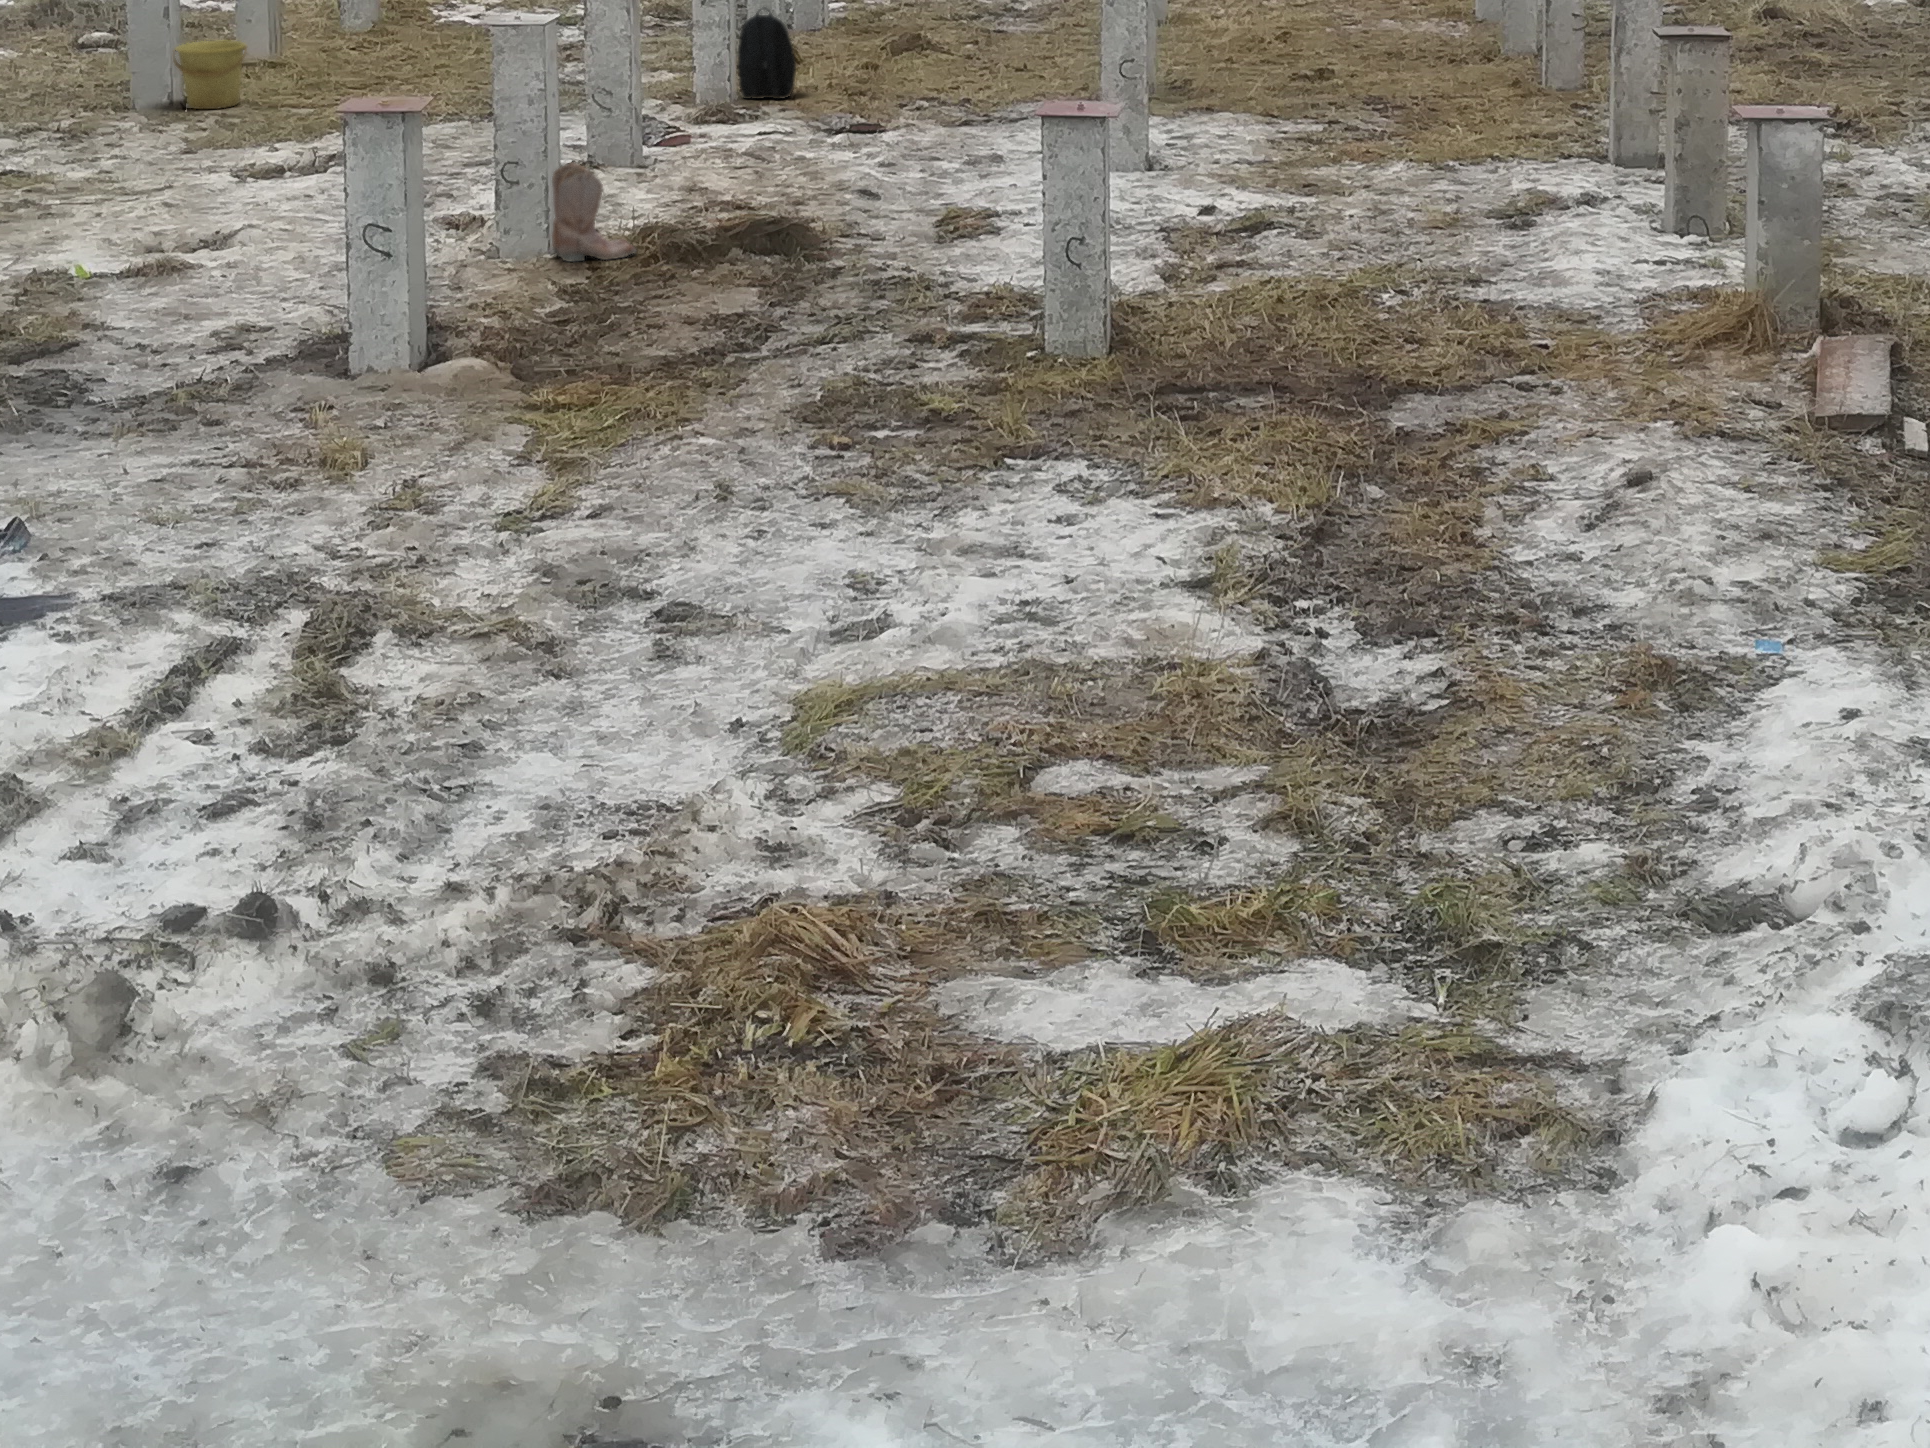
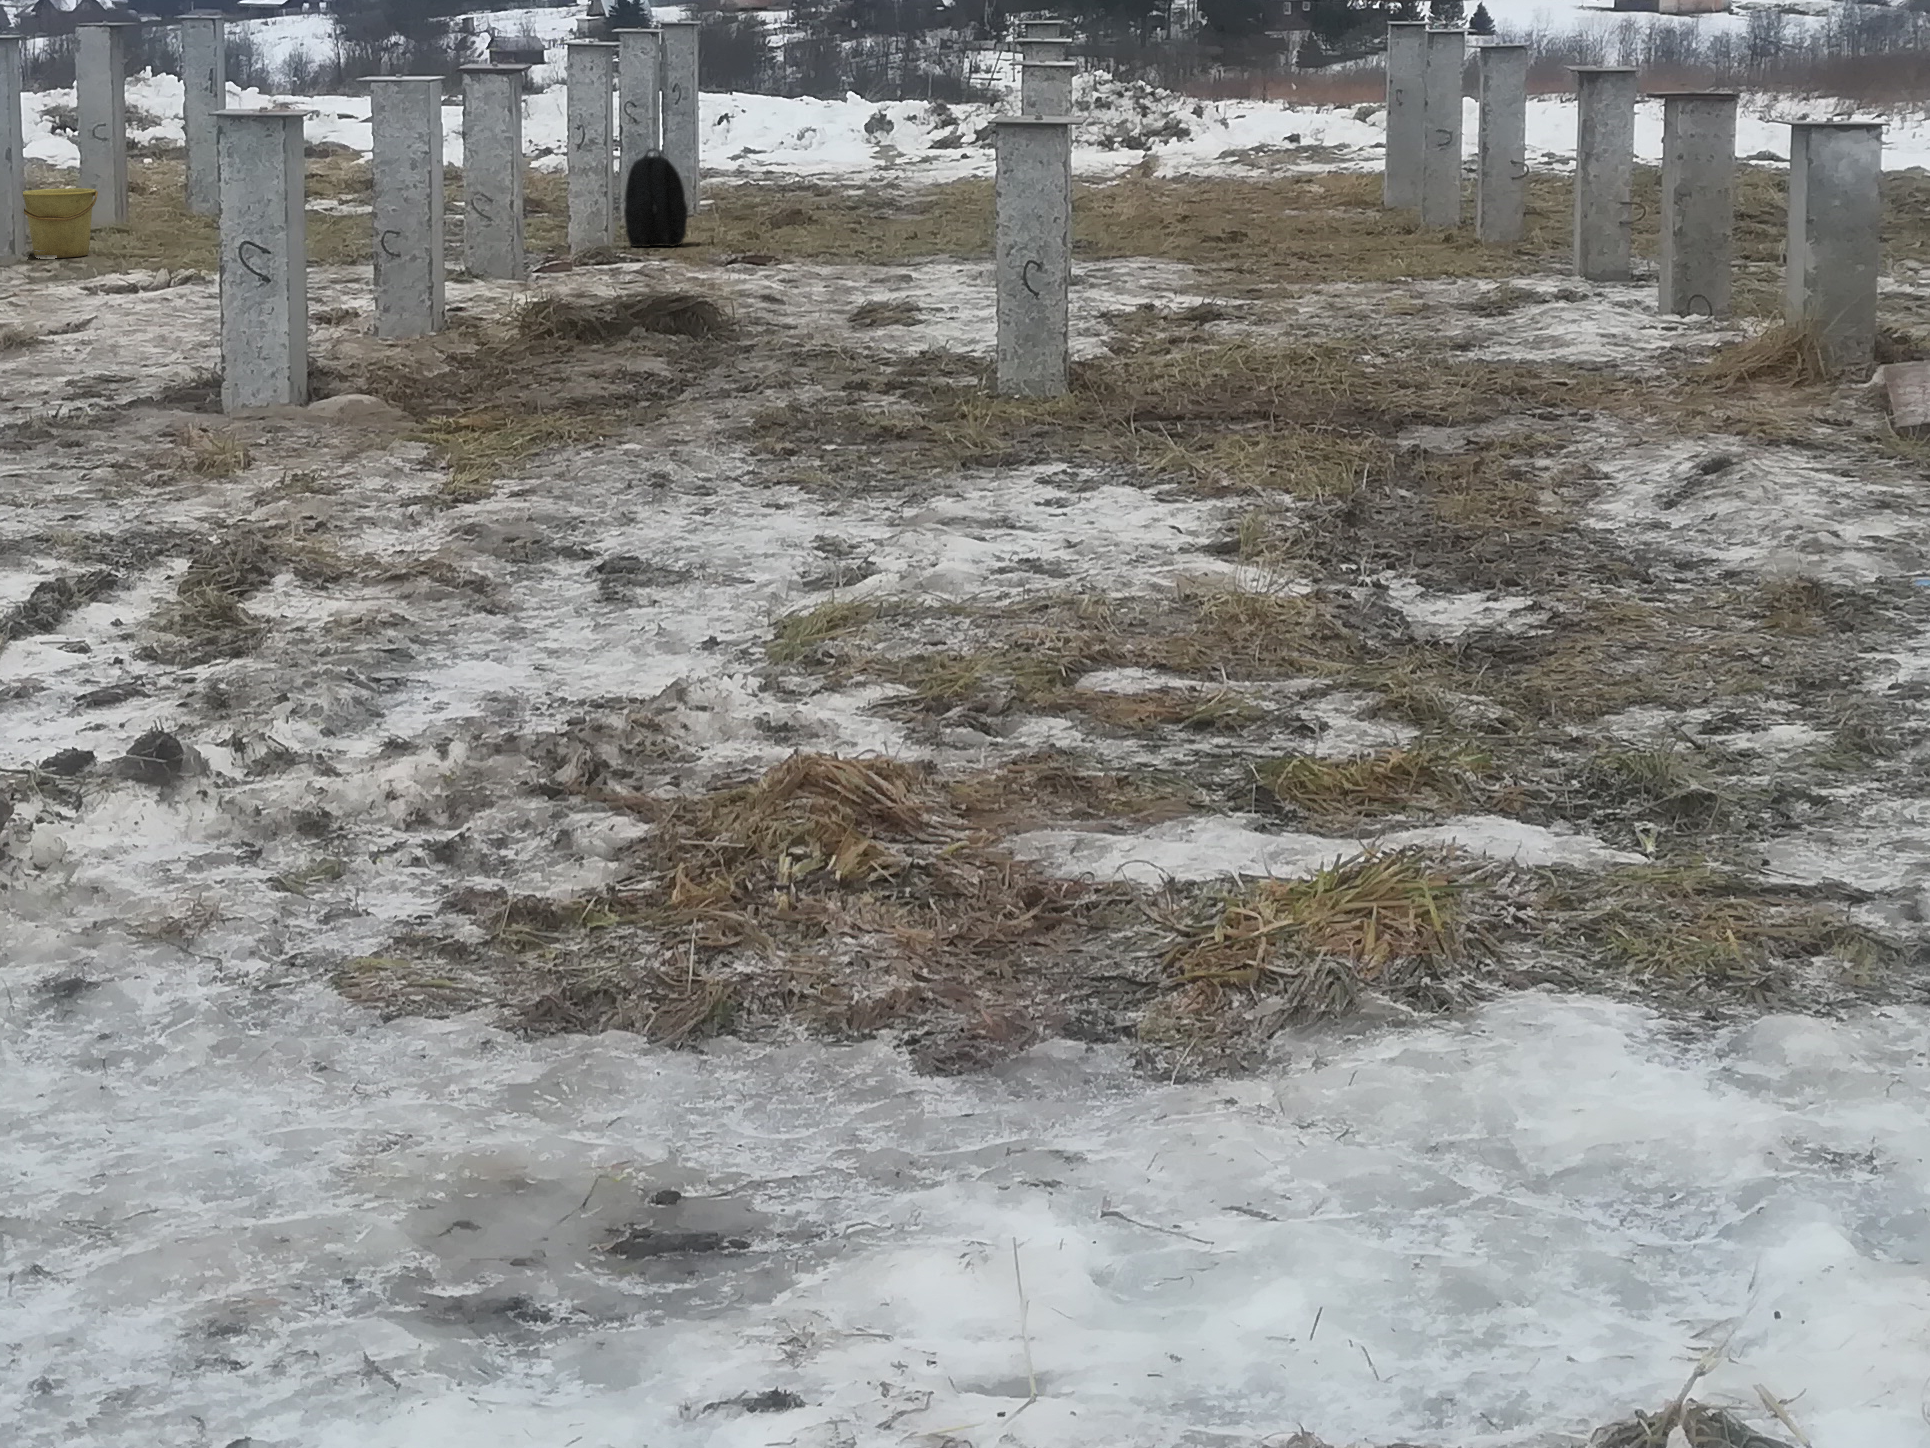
boots: present [552,163,636,262] -> none [440,237,534,343]

